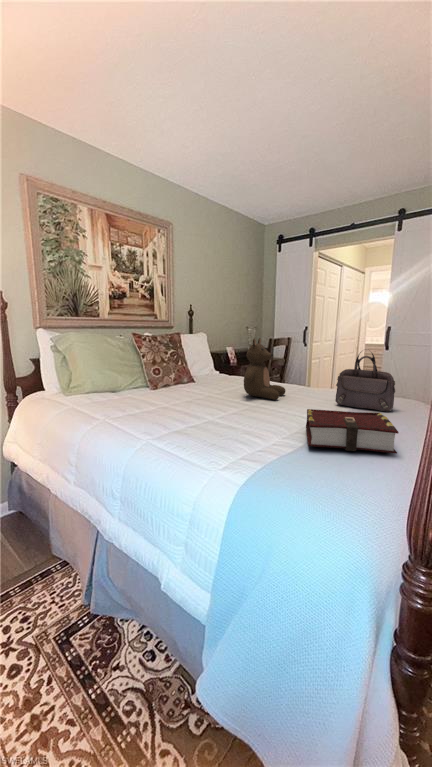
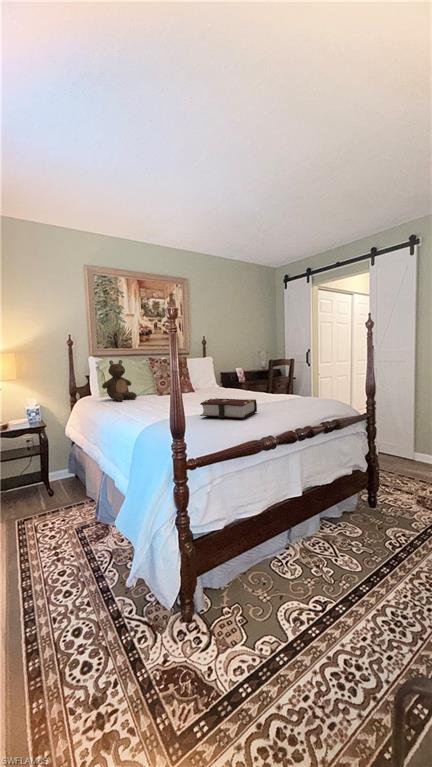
stuffed bear: present [244,338,285,400] -> present [102,360,137,401]
handbag: present [335,352,395,412] -> none [263,362,295,404]

